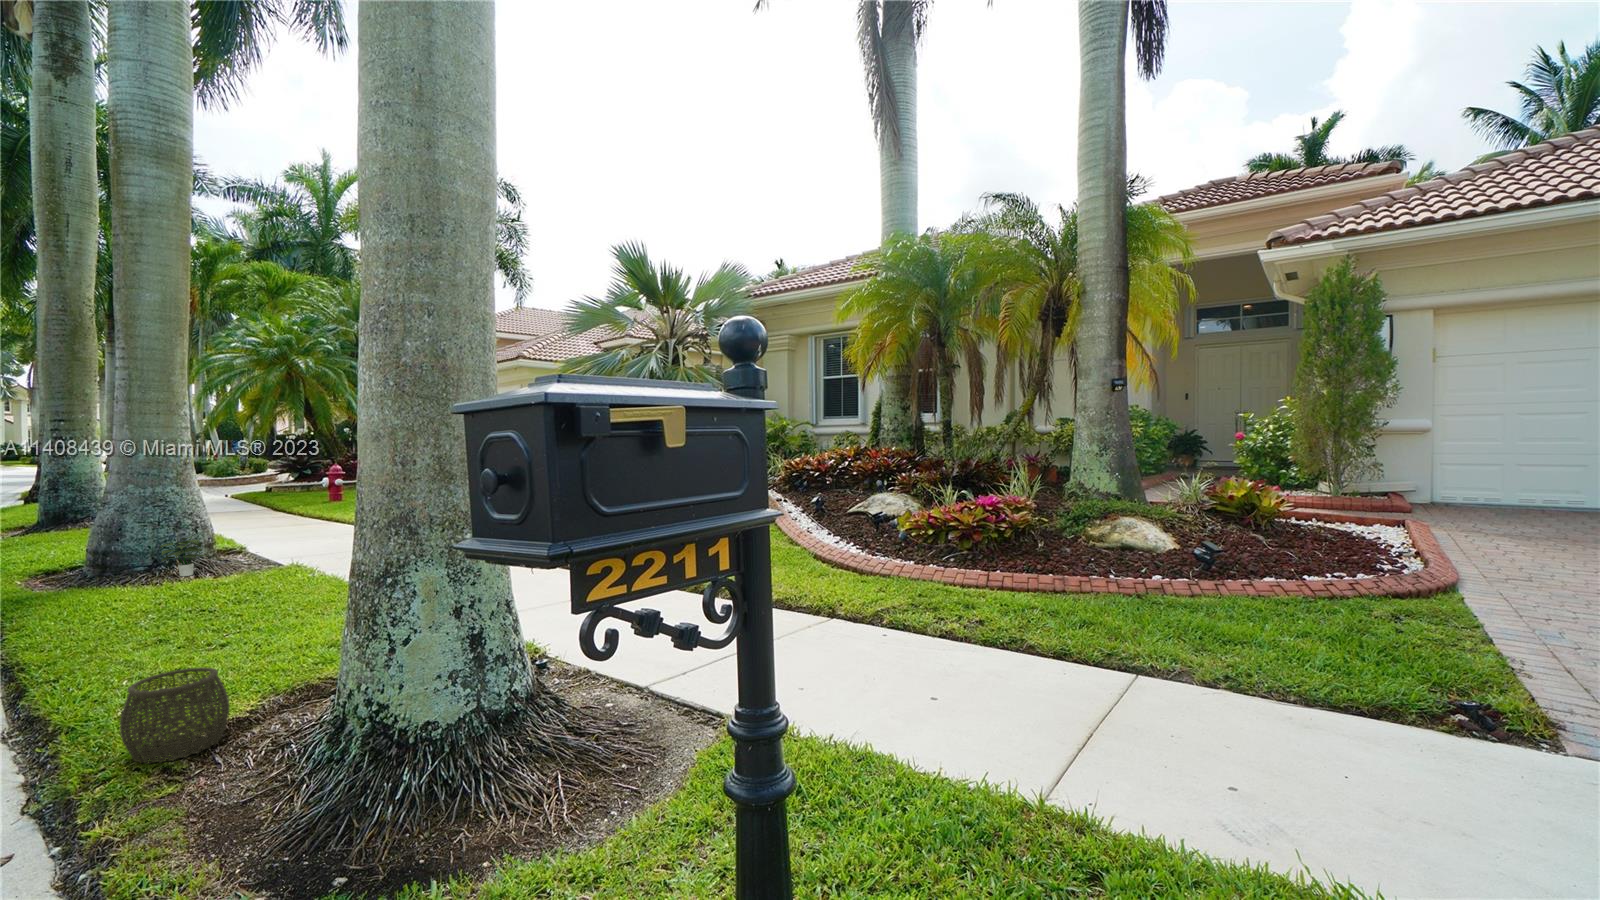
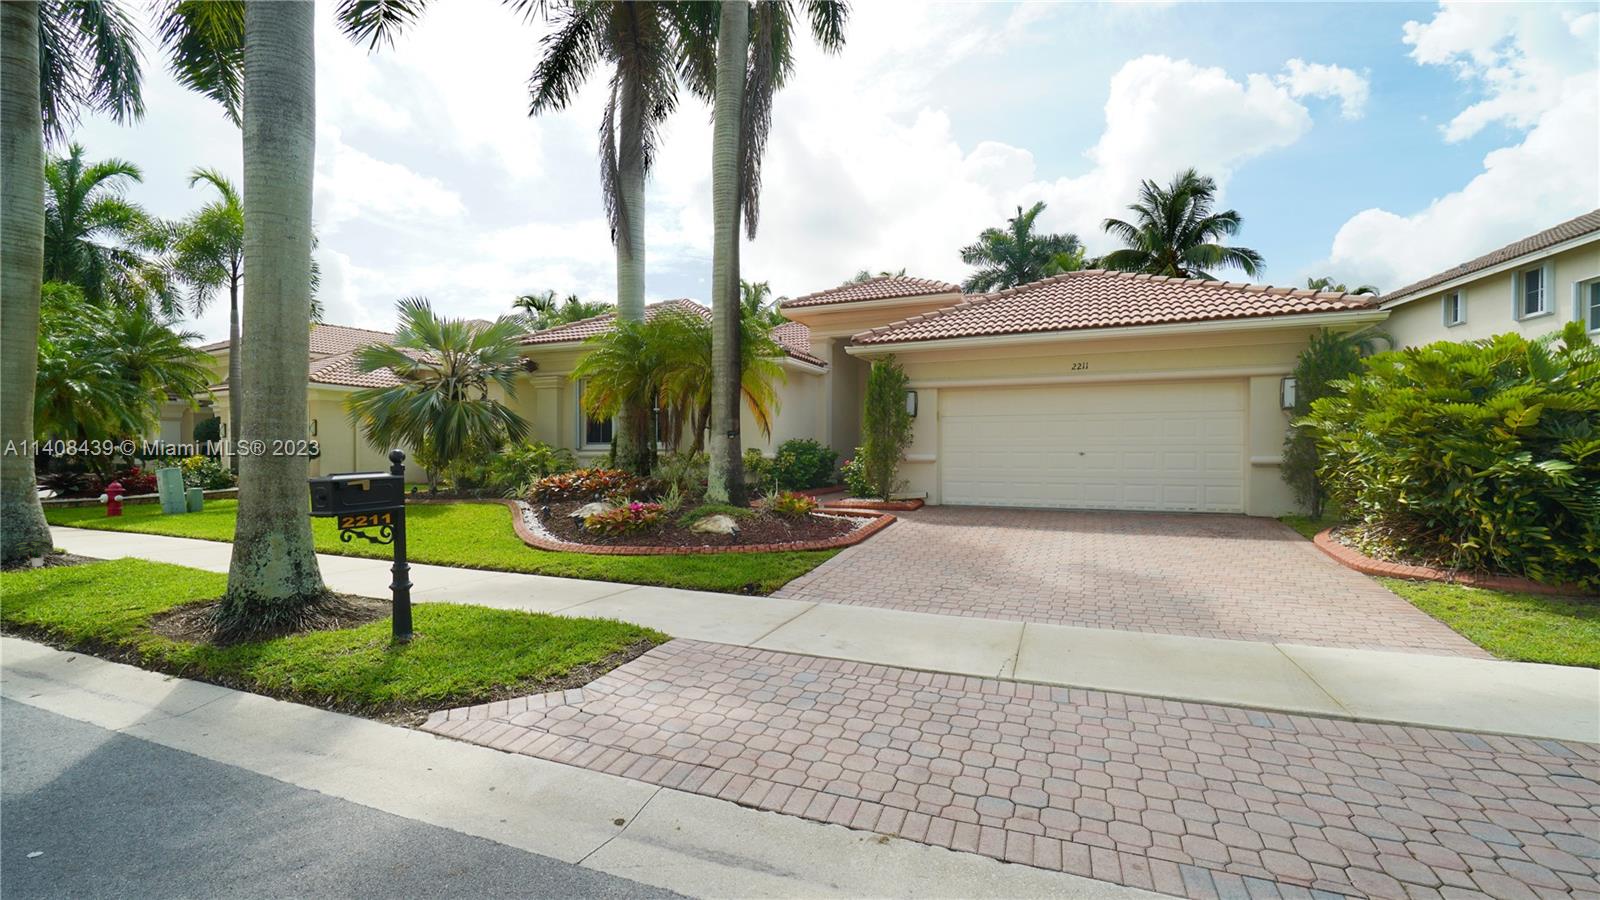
woven basket: present [119,667,230,764] -> none [104,588,159,630]

